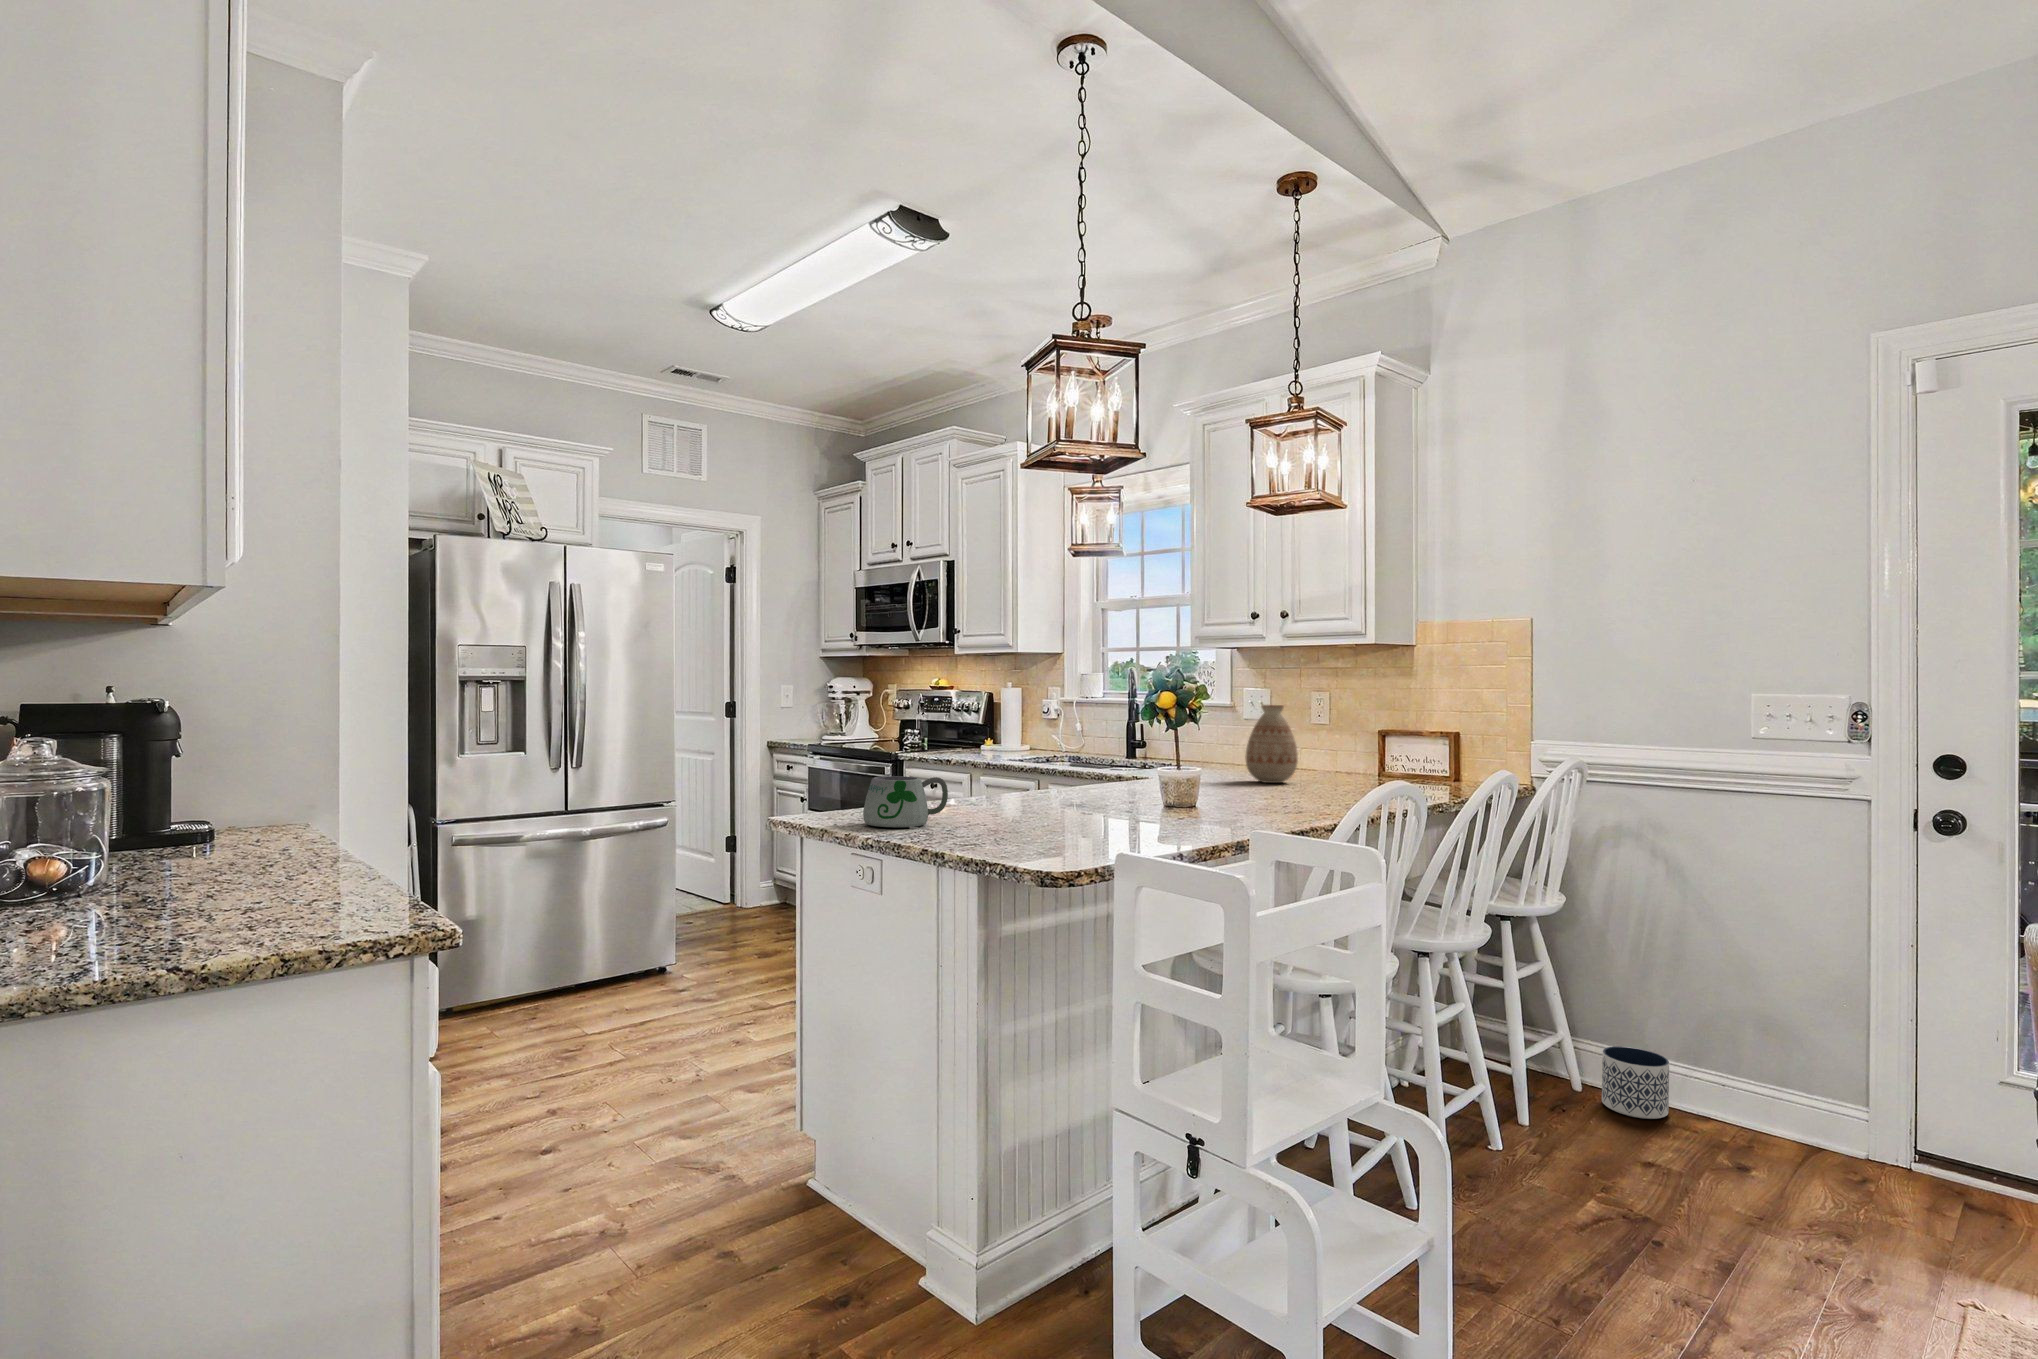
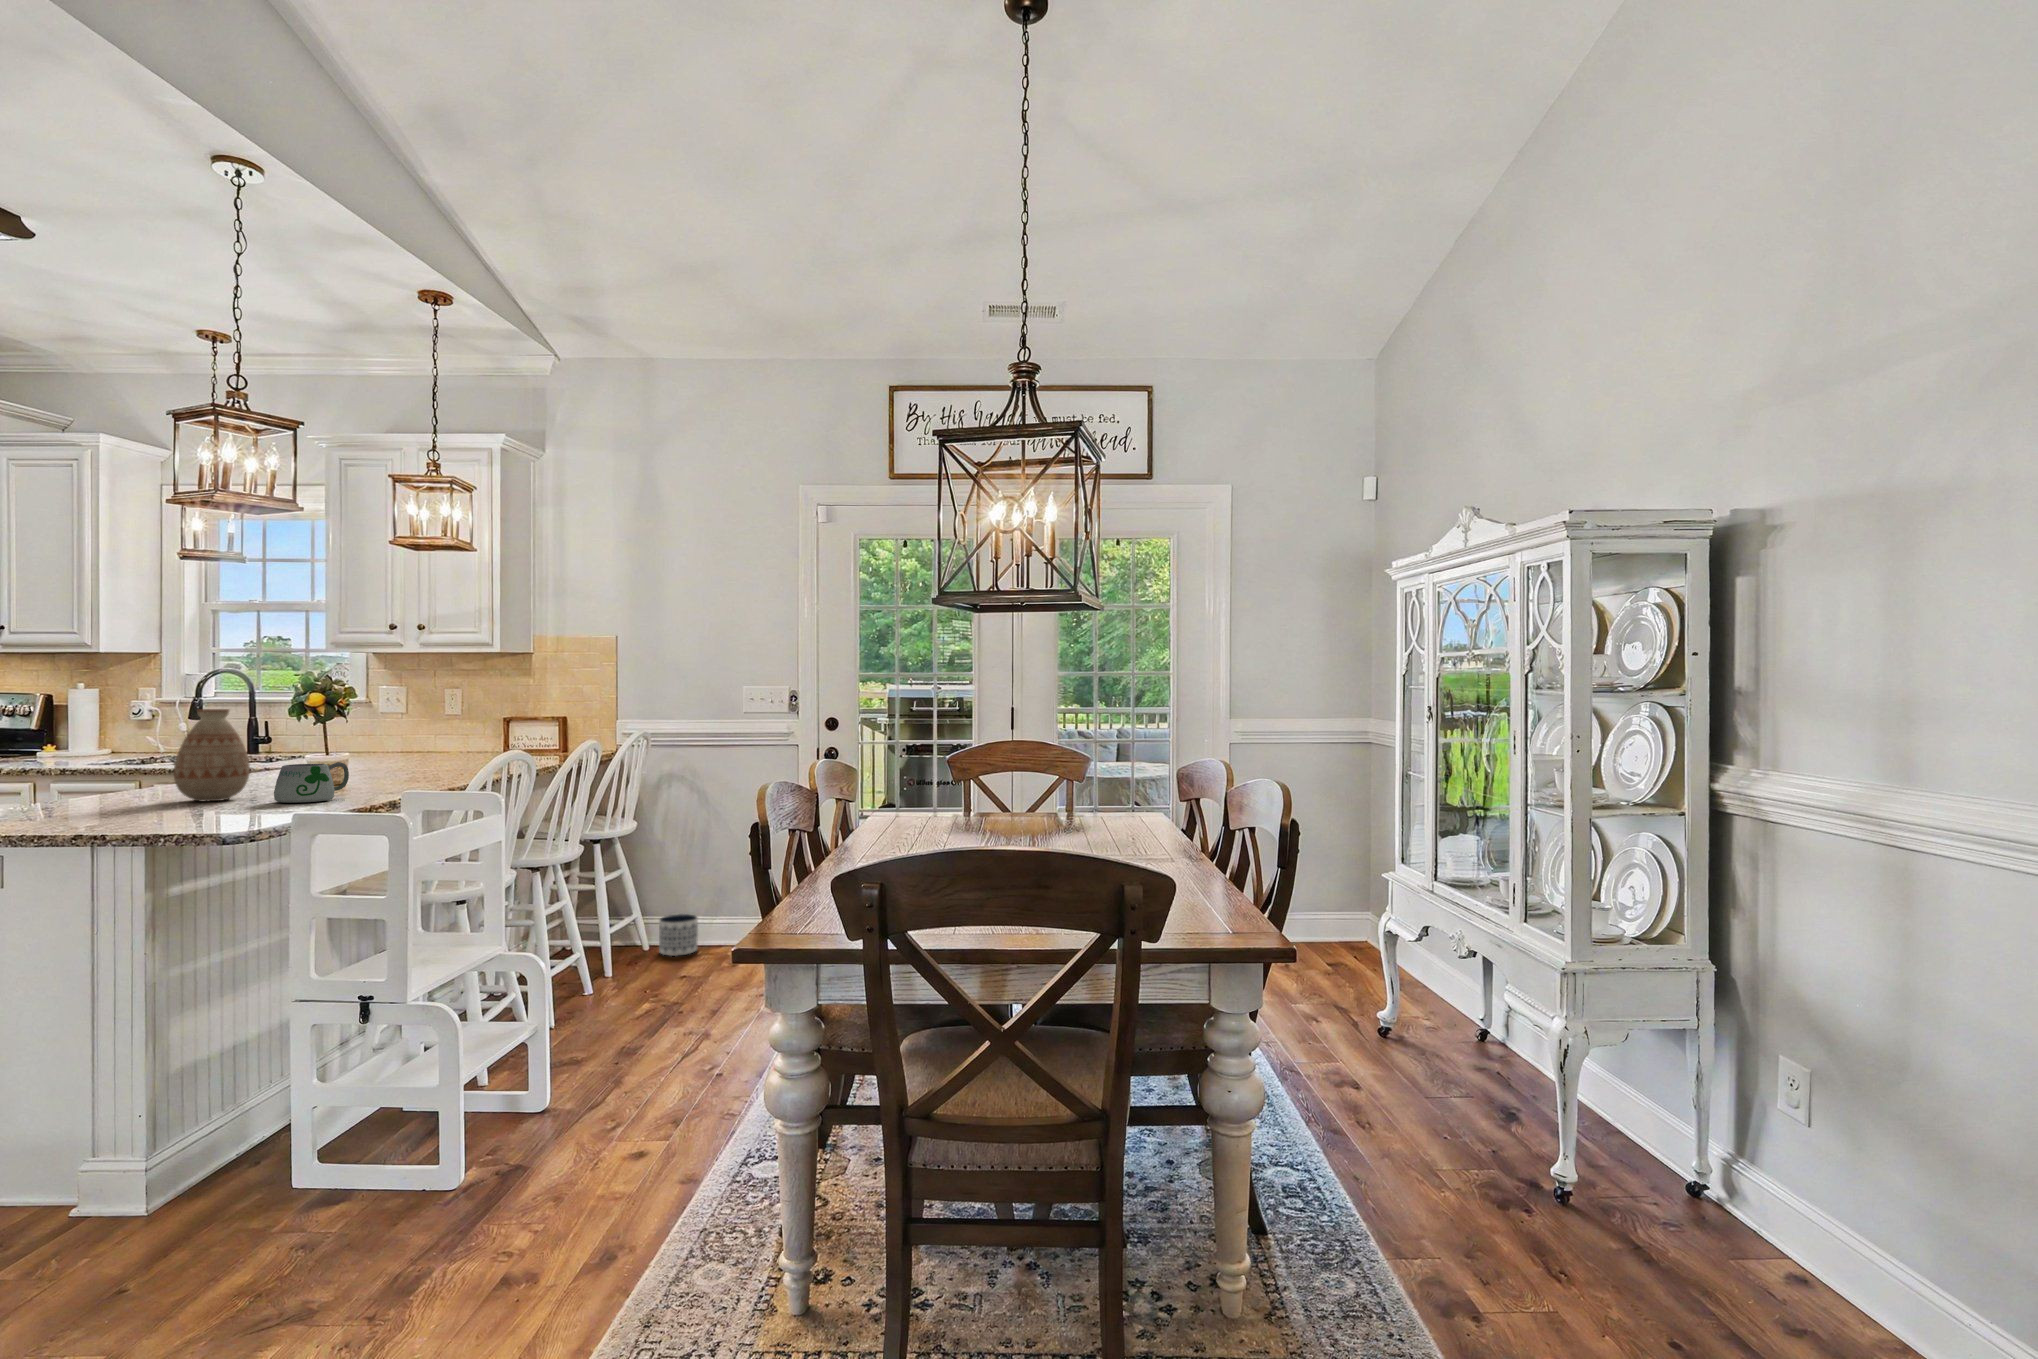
vase: present [1245,705,1298,783] -> present [174,709,250,801]
mug: present [863,776,948,829] -> present [274,762,349,803]

